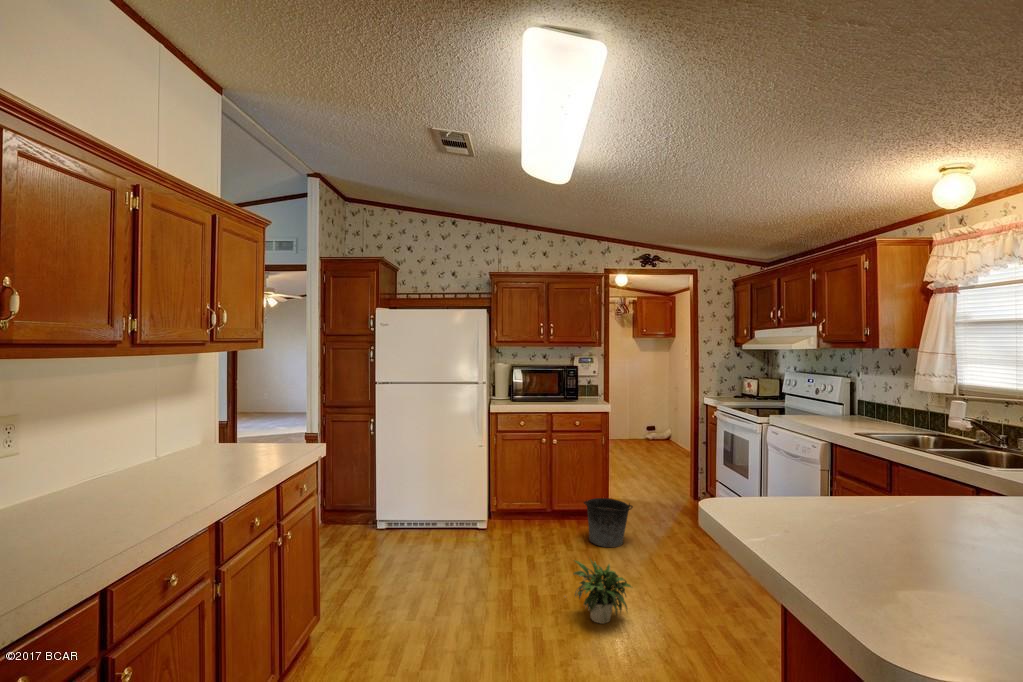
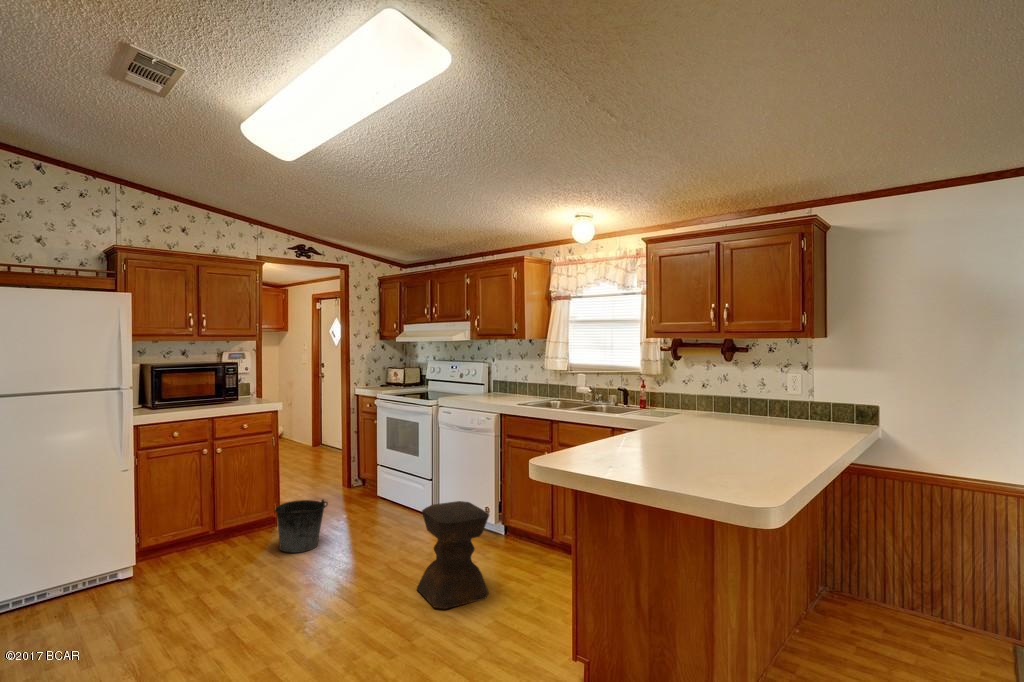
stool: none [671,532,748,659] -> present [417,501,489,609]
potted plant: present [573,560,632,623] -> none [306,558,391,622]

